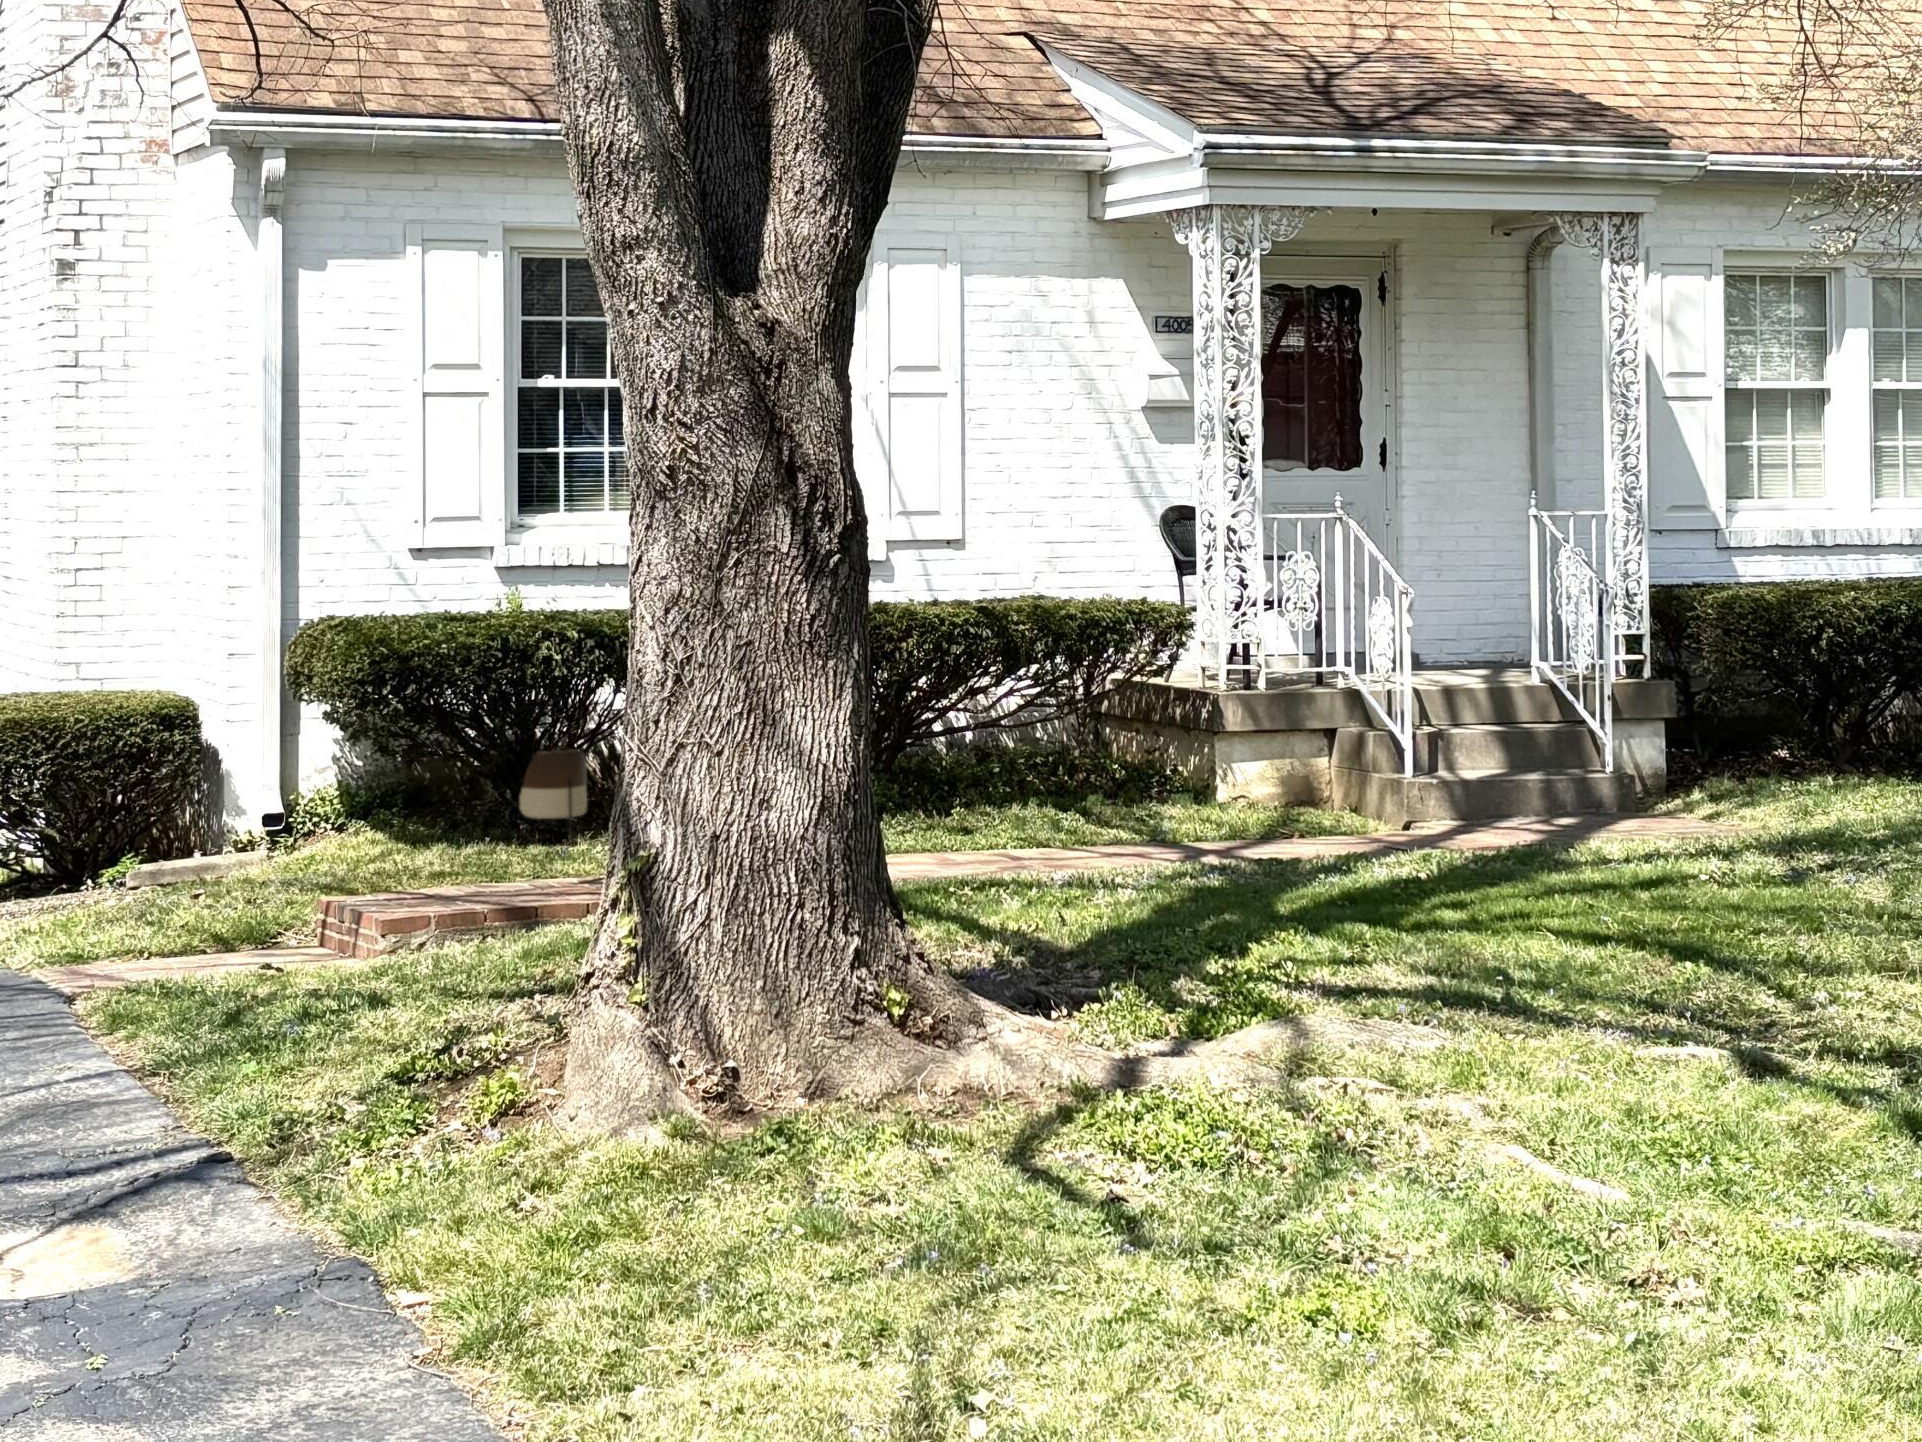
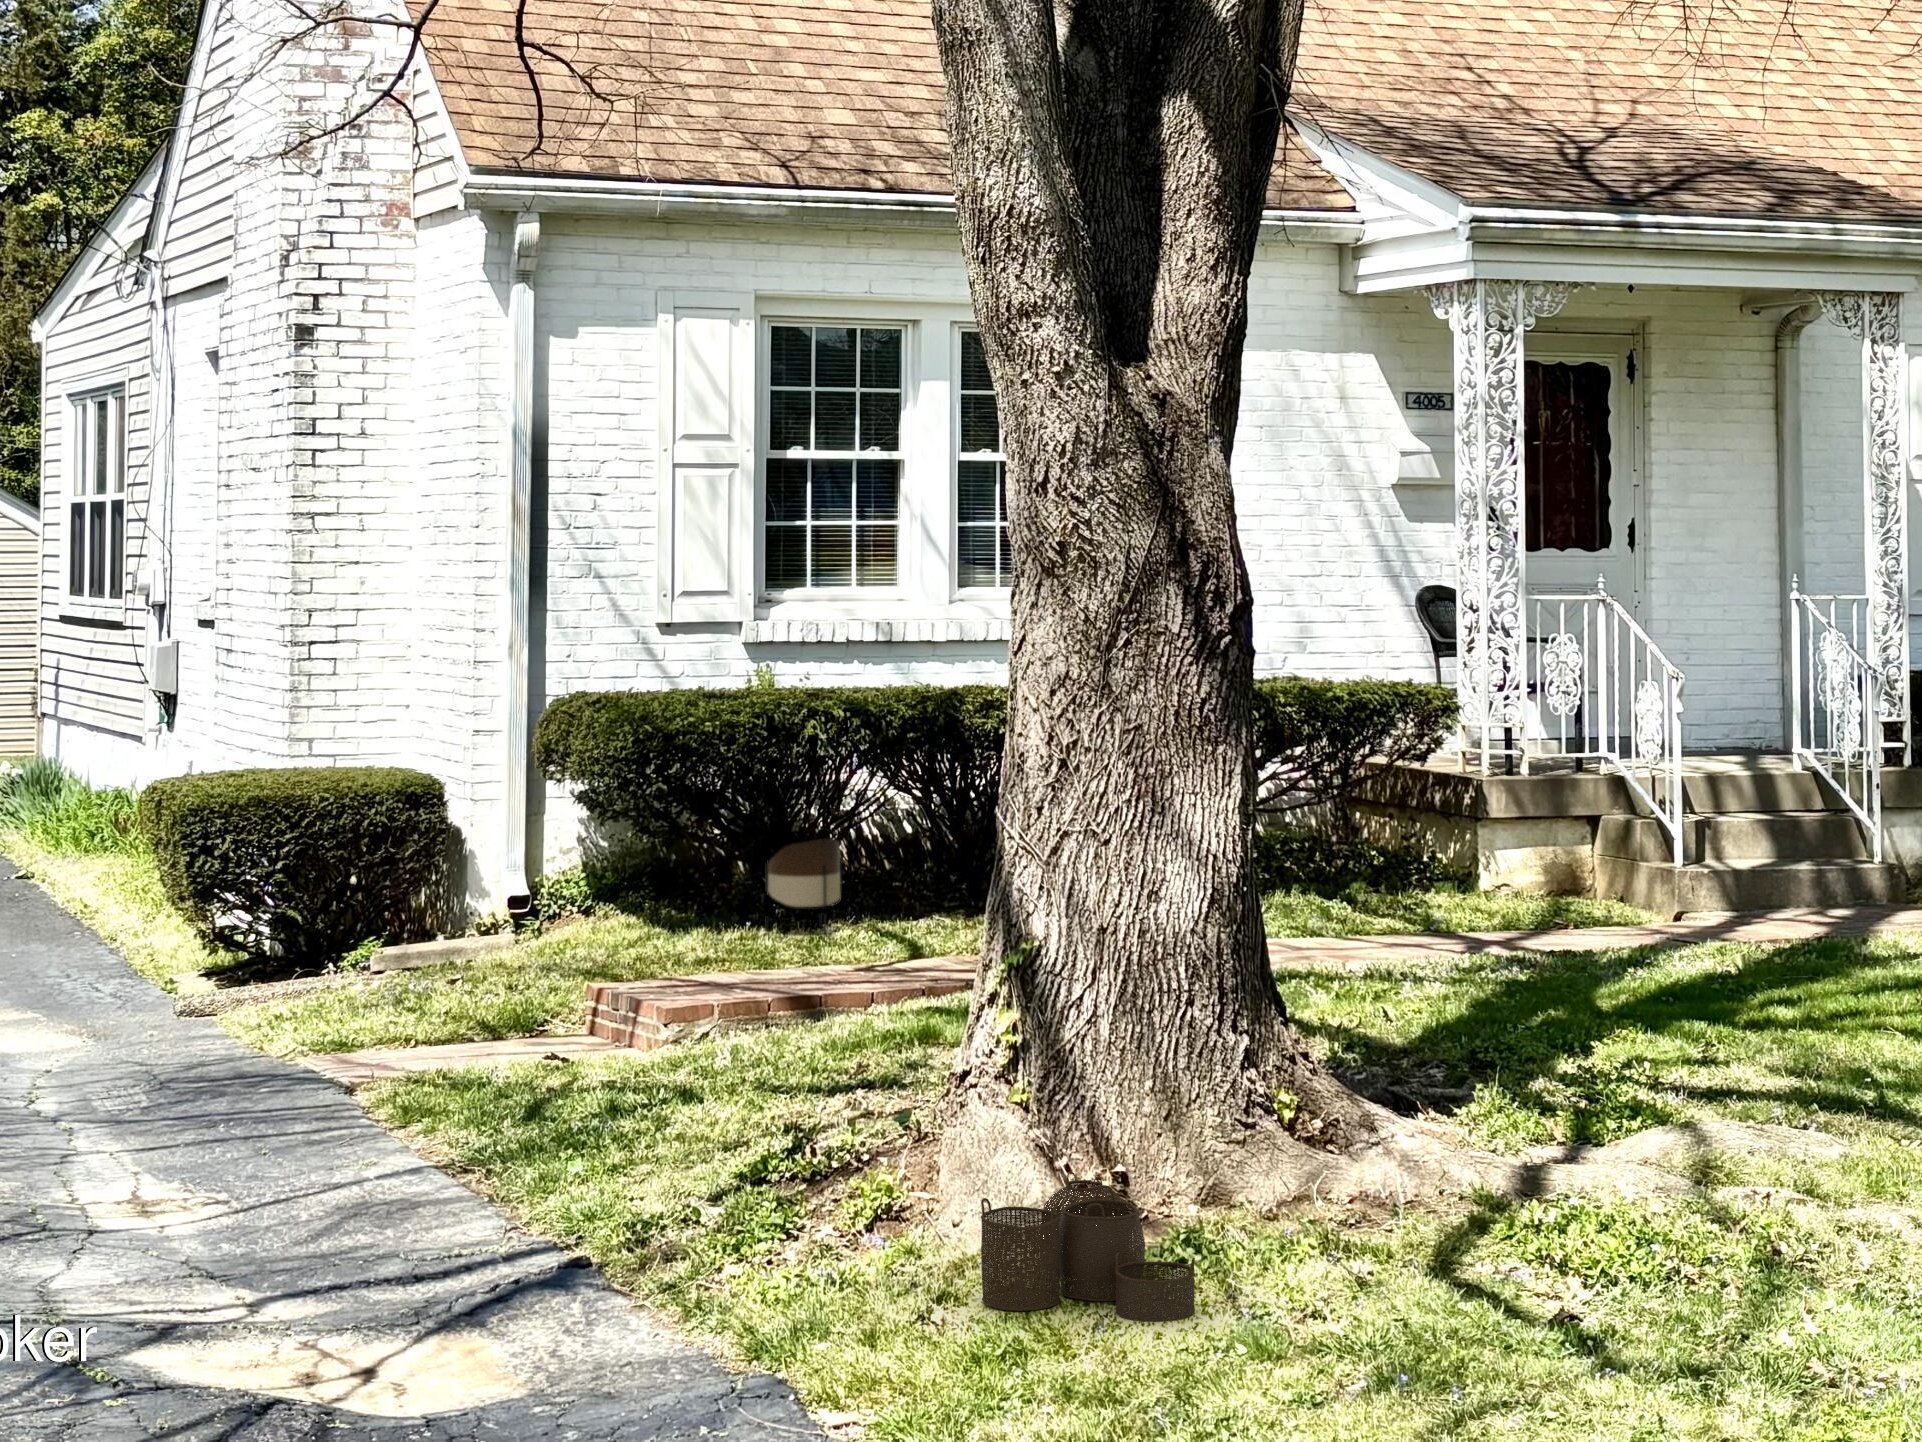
woven basket: none [575,1073,778,1217] -> present [981,1172,1195,1322]

